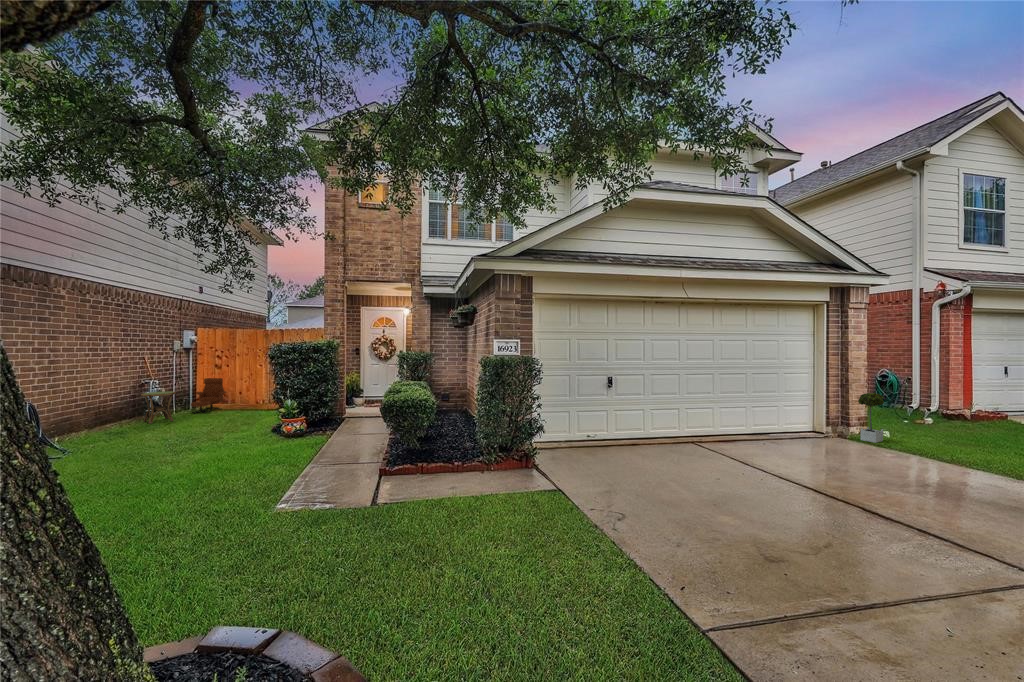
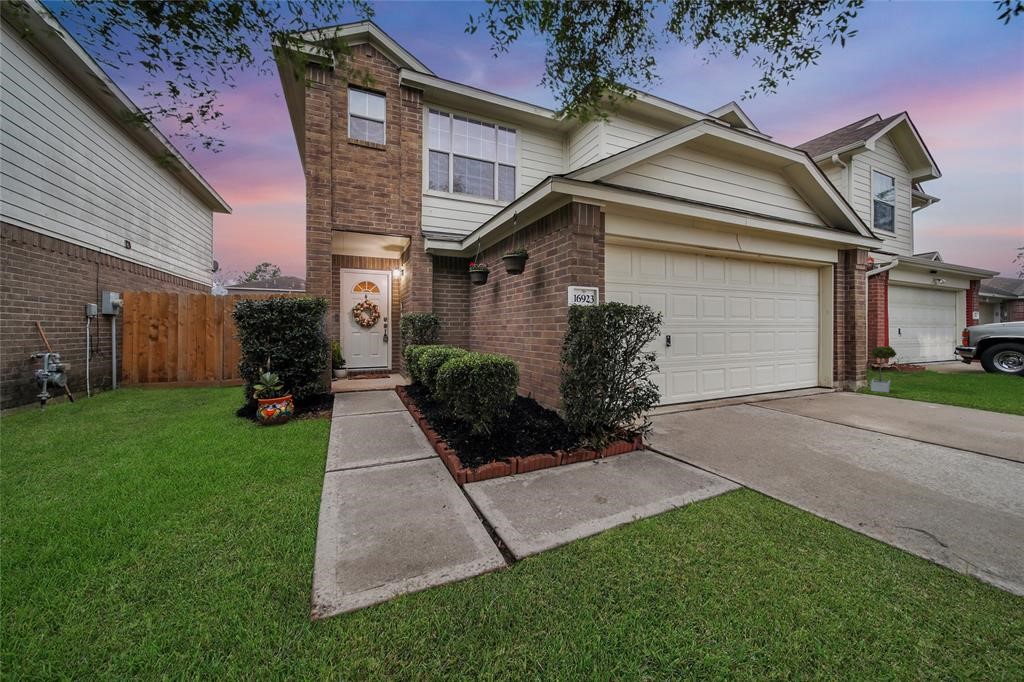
lounge chair: present [191,378,226,414] -> none [115,350,169,396]
side table: present [141,391,176,424] -> none [28,367,89,412]

